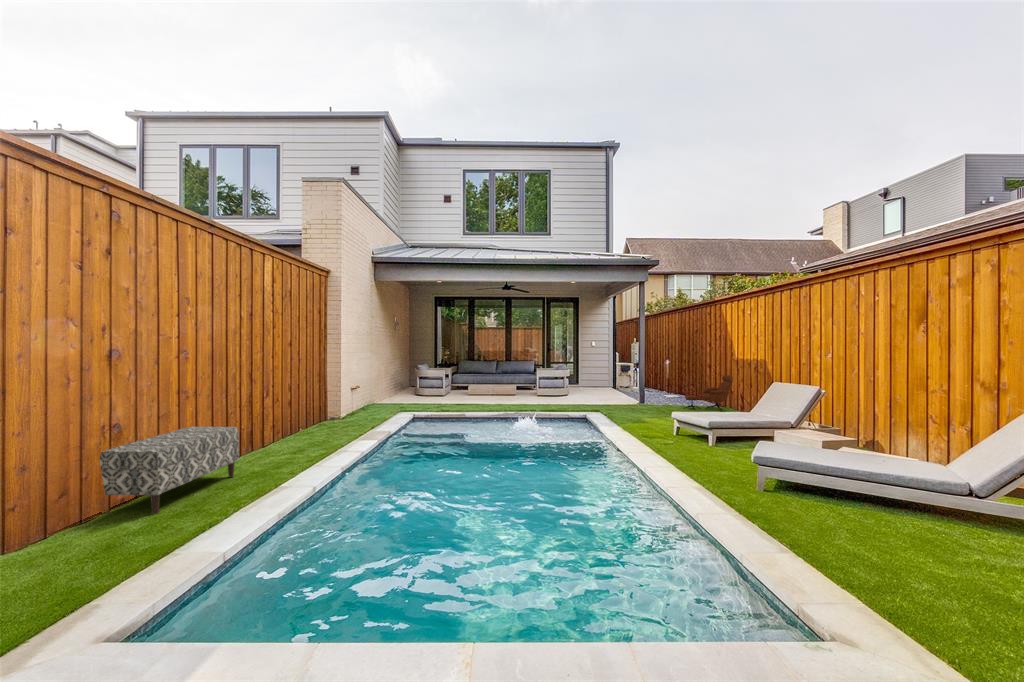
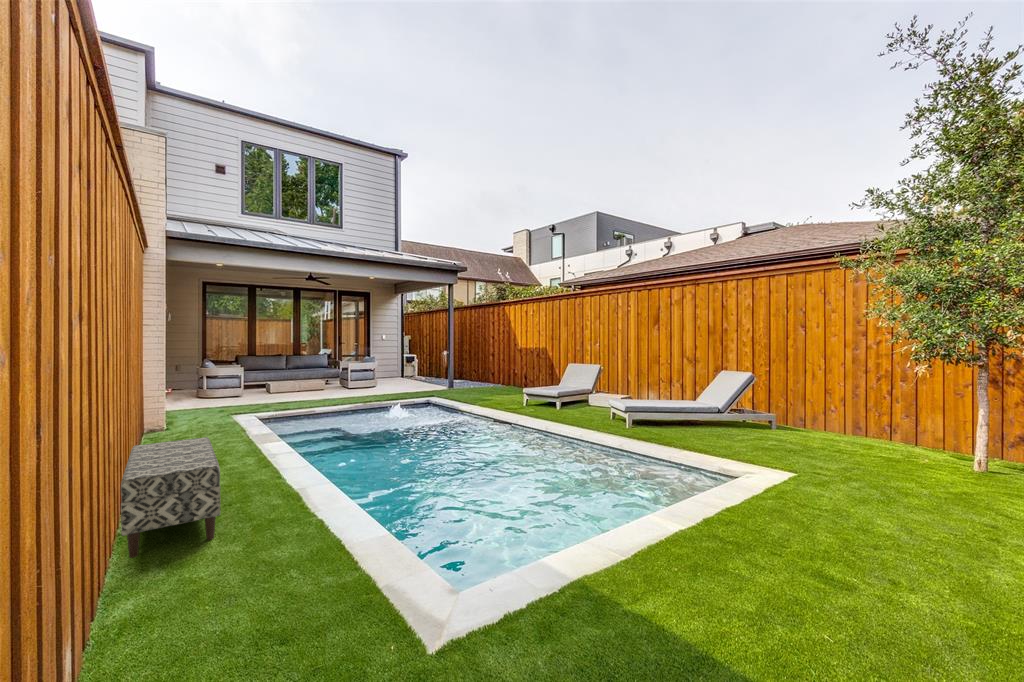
lounge chair: present [685,375,733,410] -> none [486,361,519,389]

